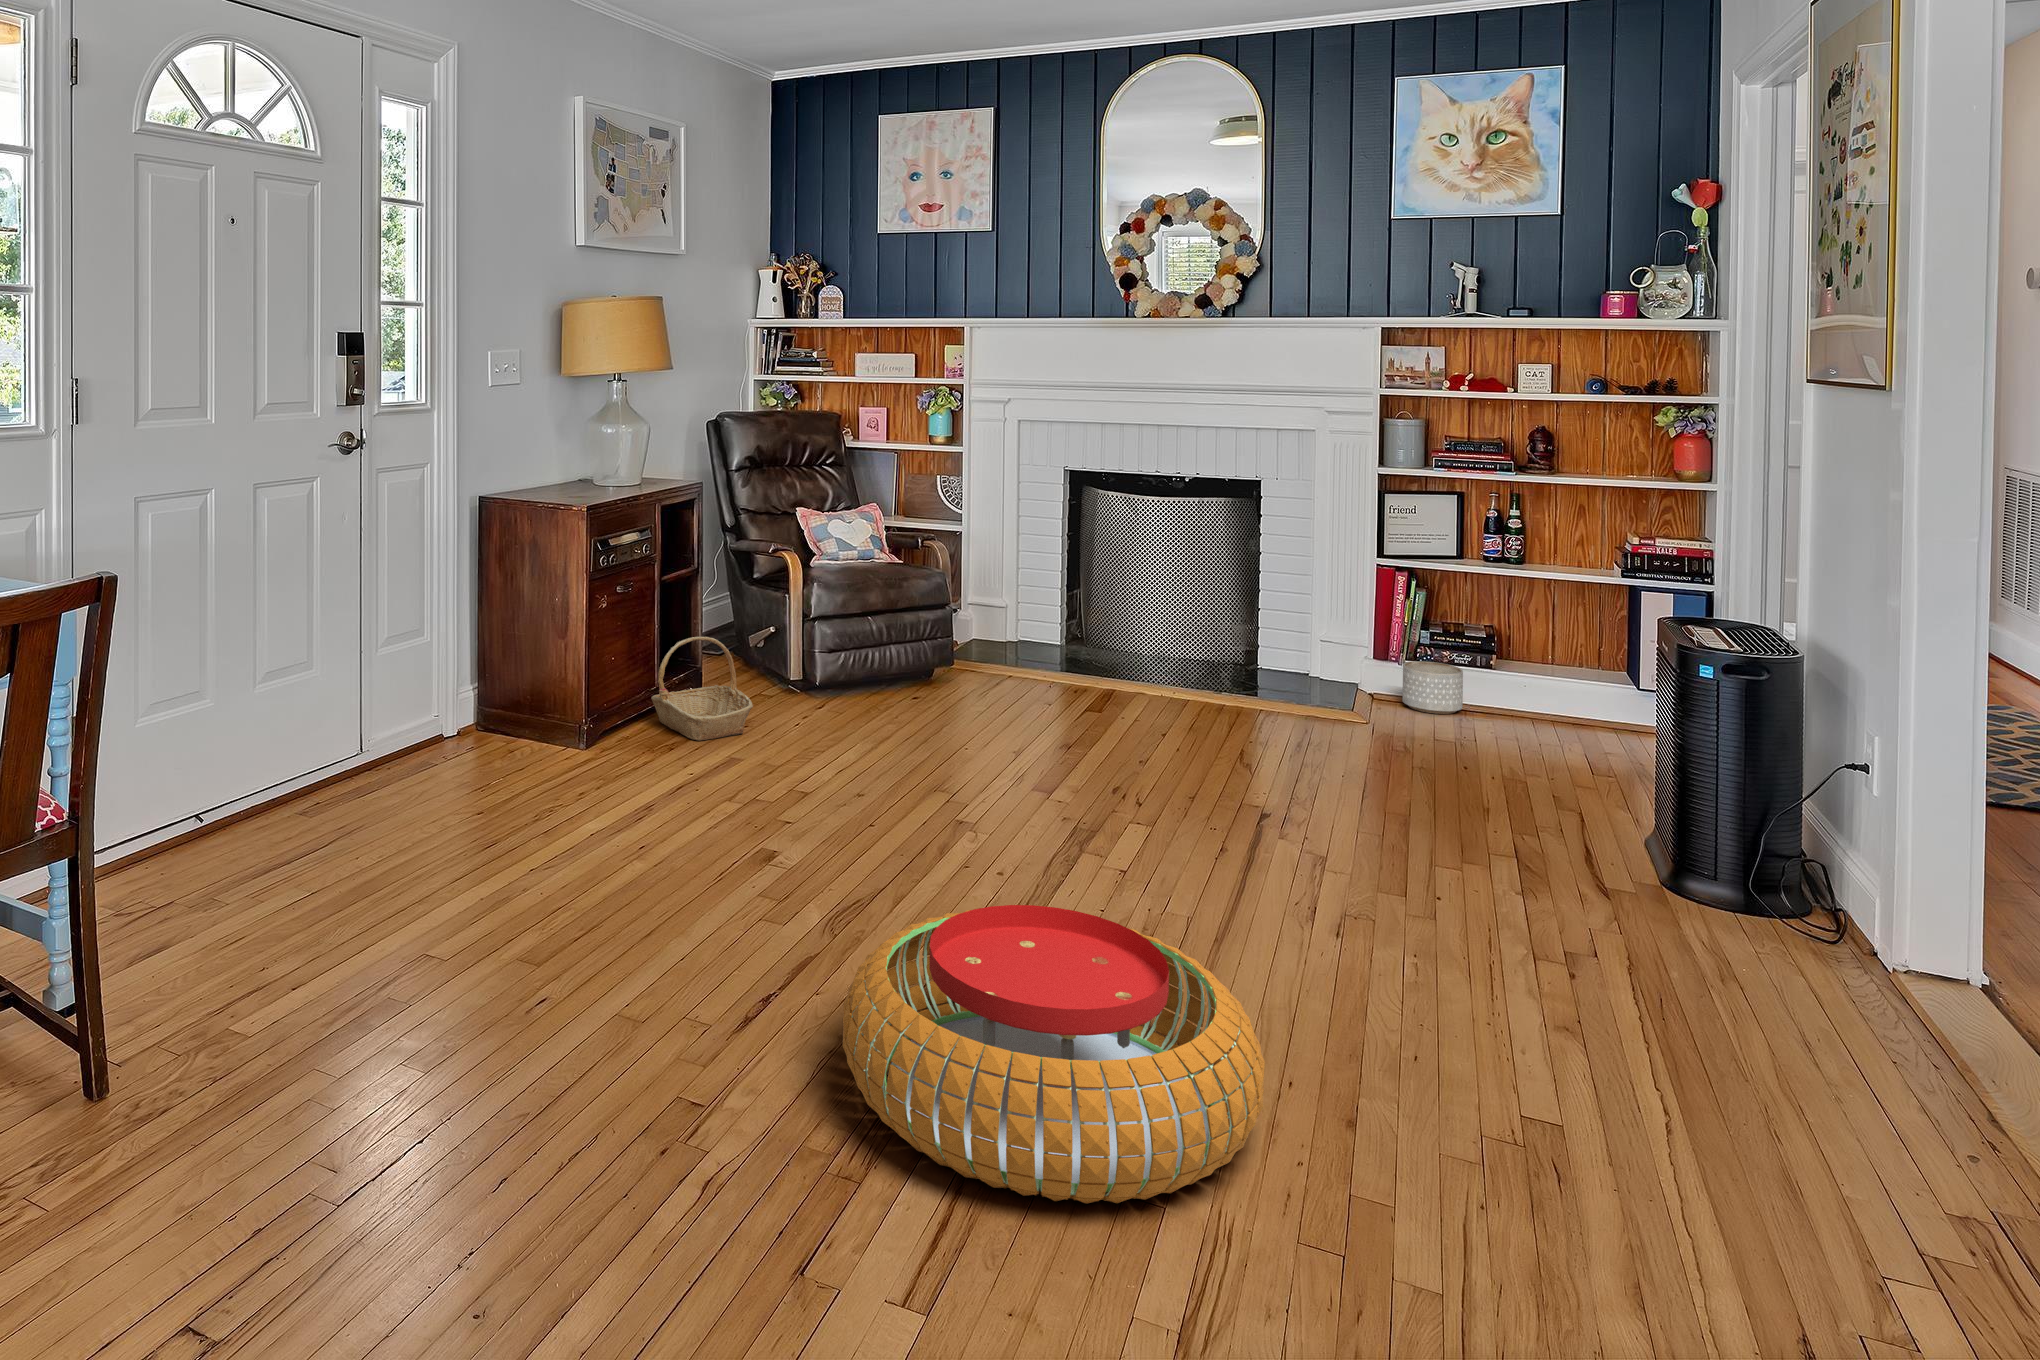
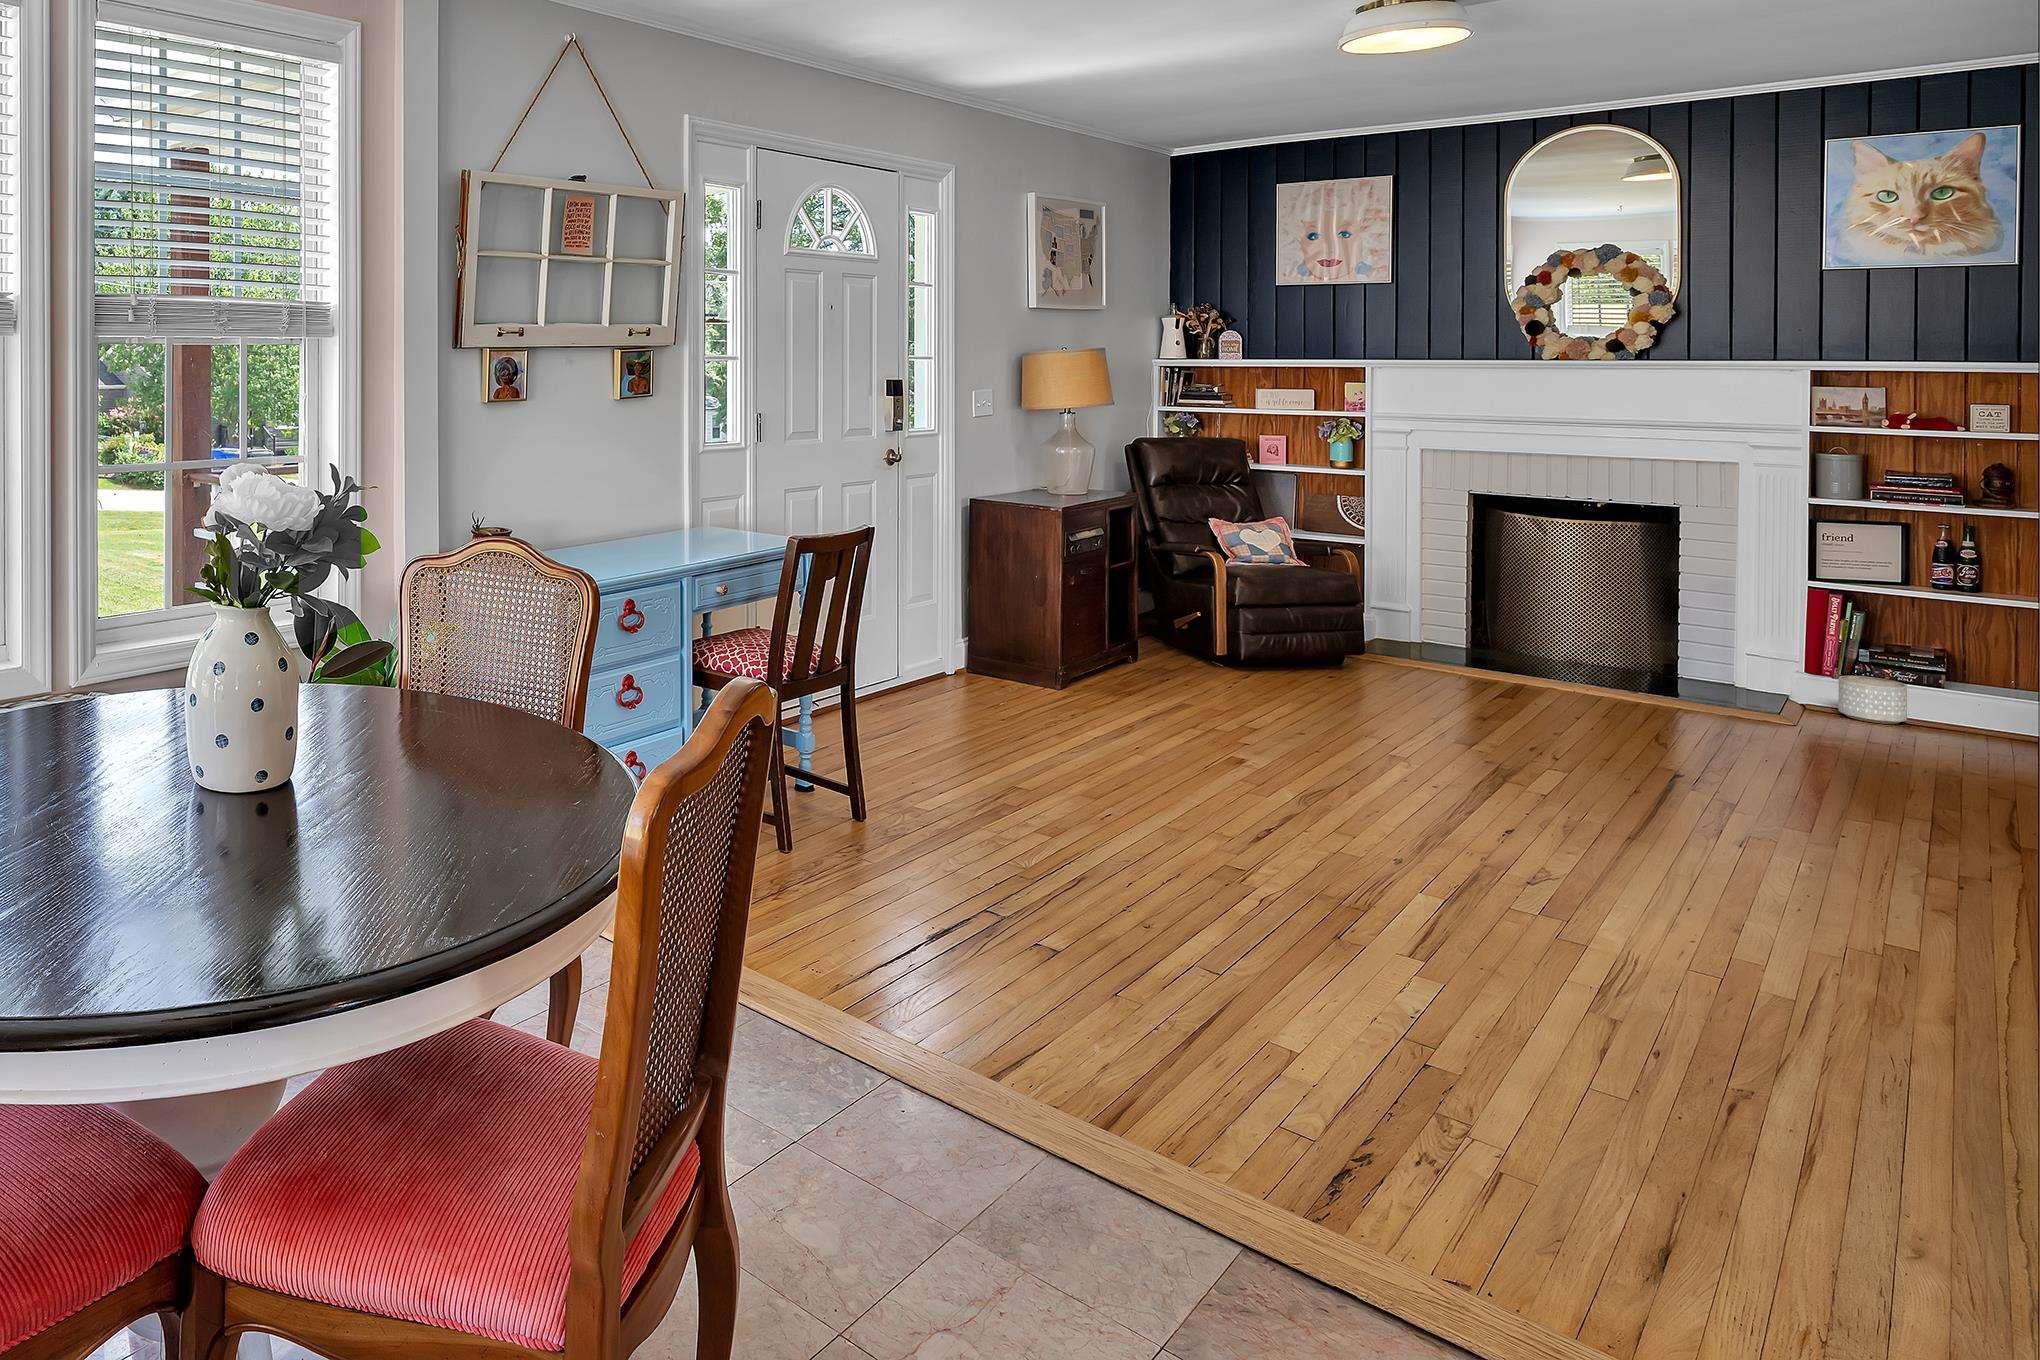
basket: present [651,636,753,741] -> none [1106,612,1197,692]
pouf: present [843,905,1265,1204] -> none [1352,783,1694,957]

